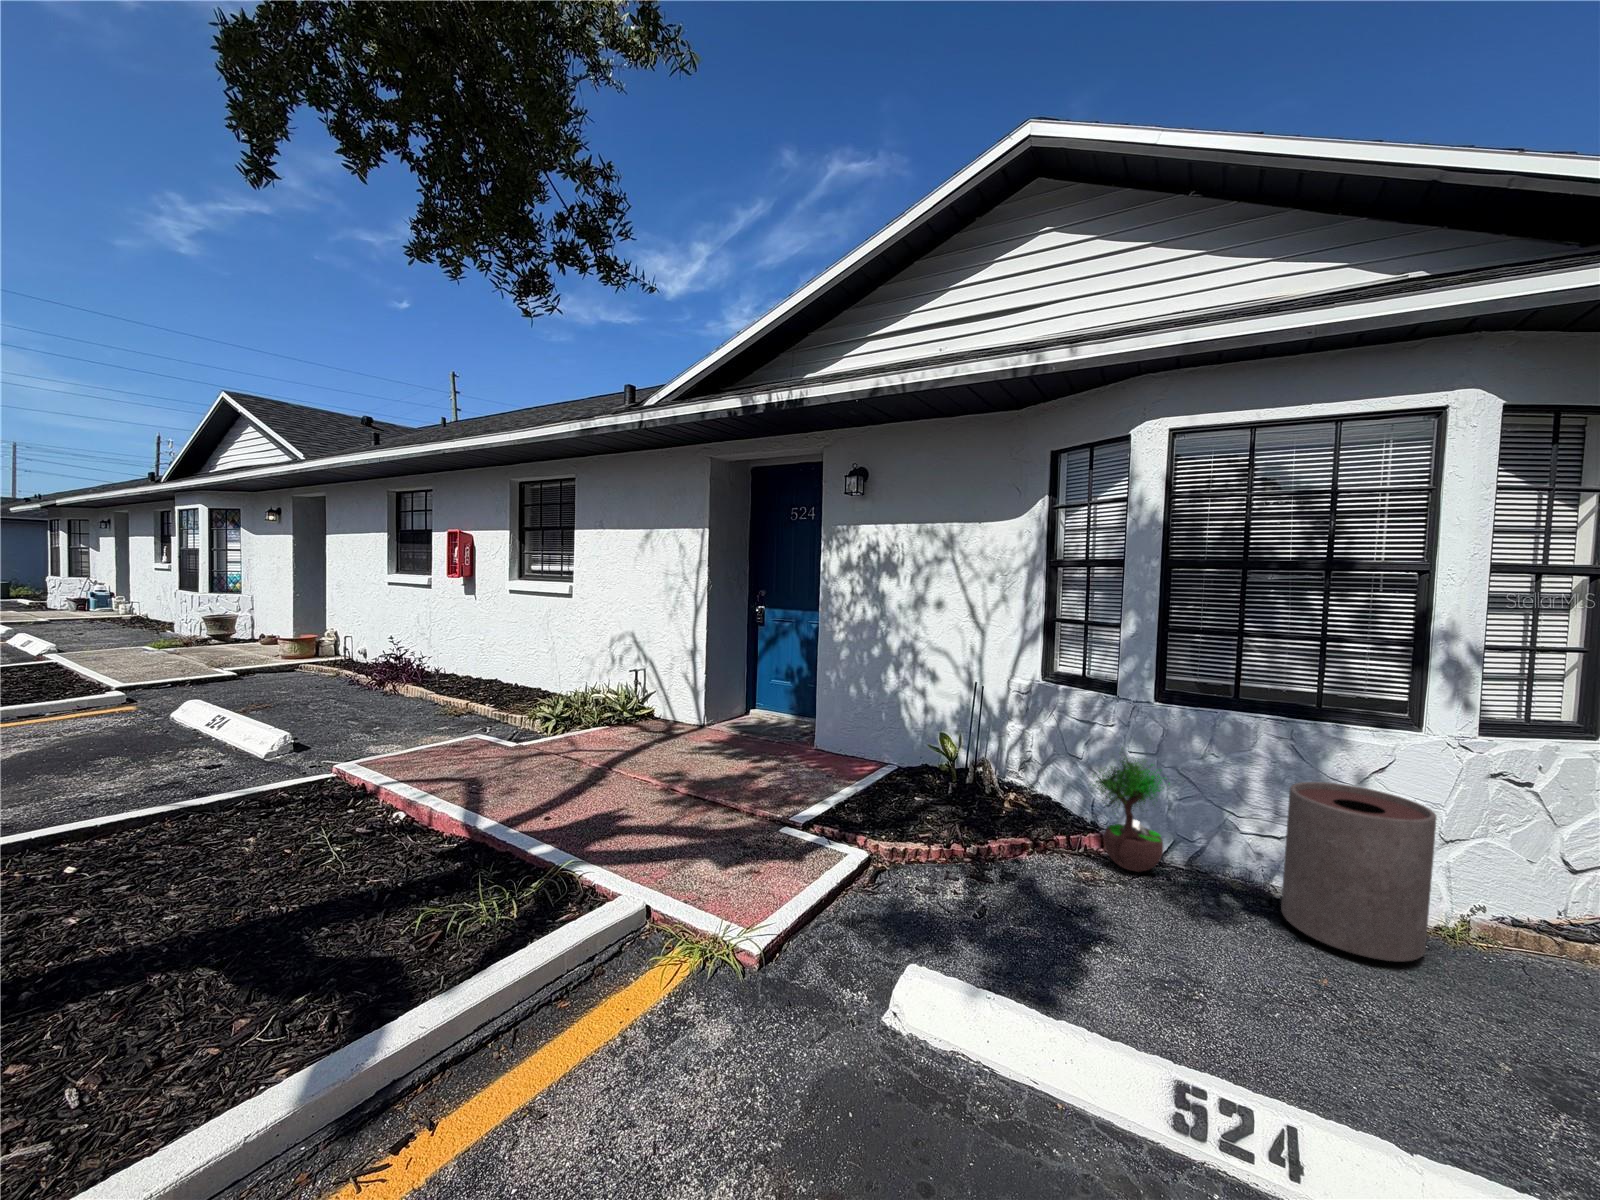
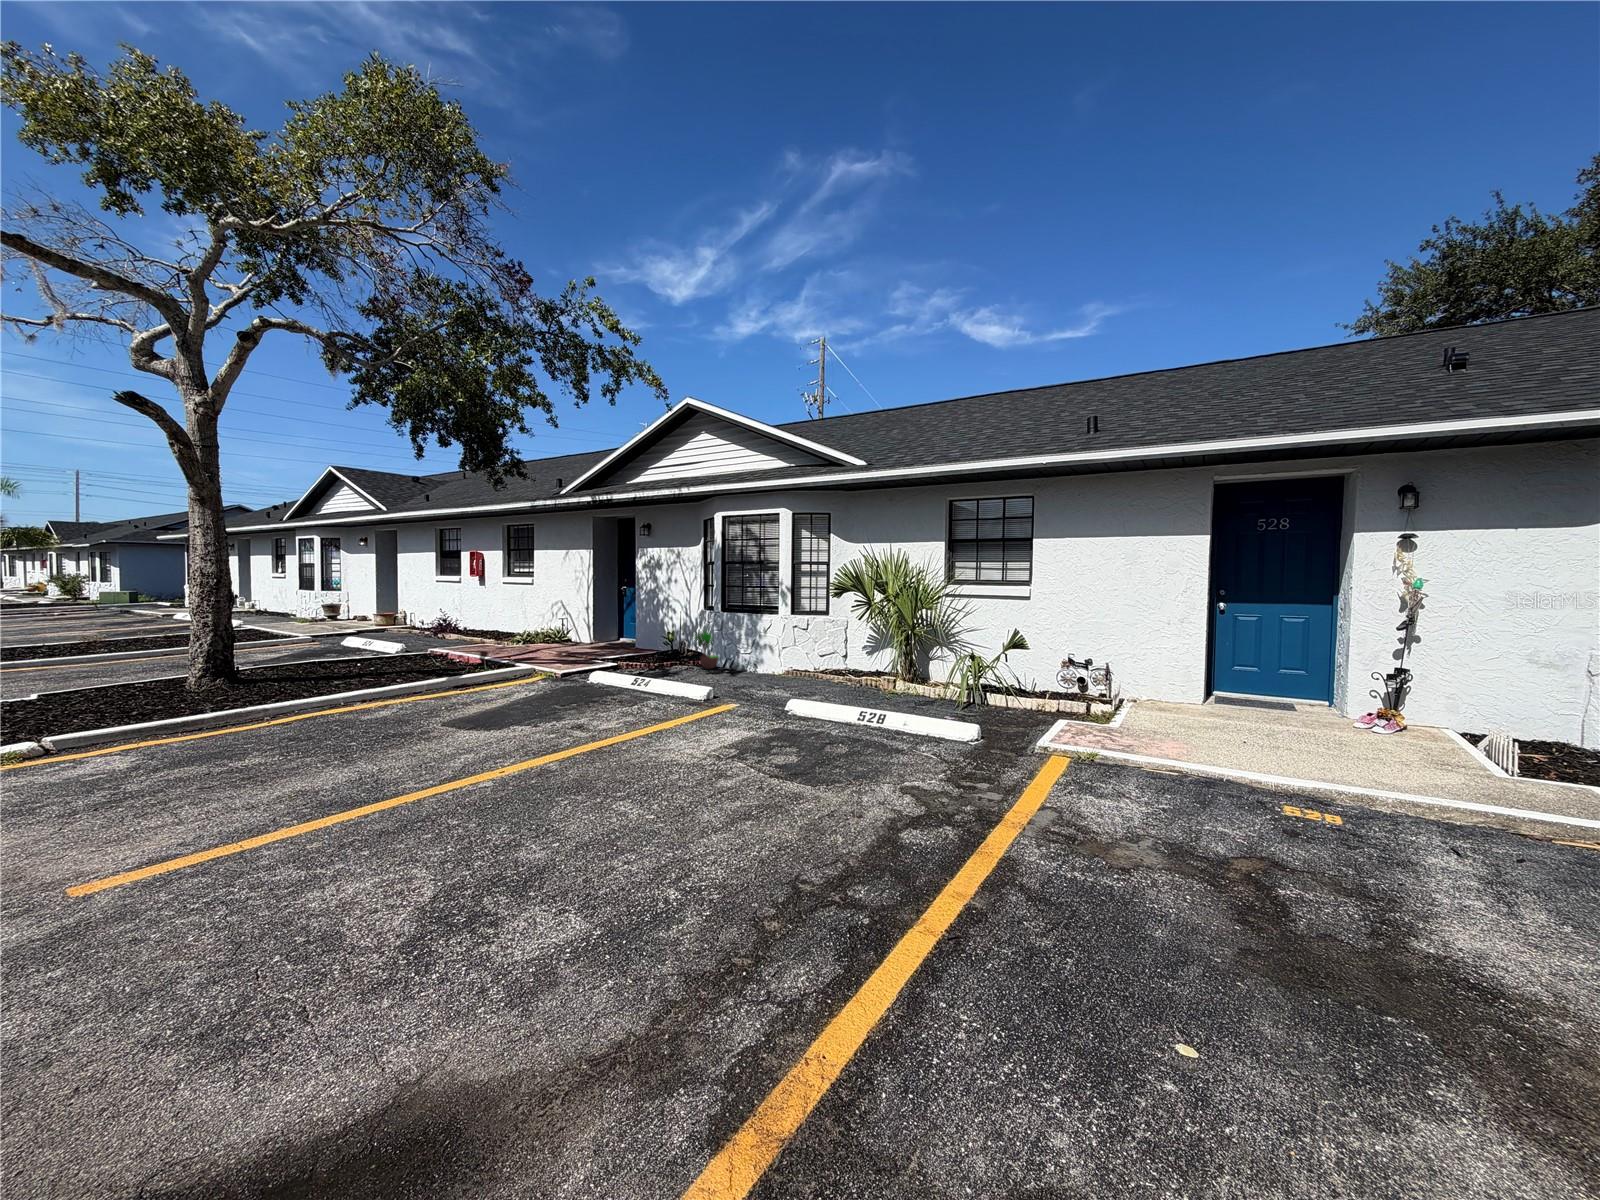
trash can: present [1281,782,1437,962] -> none [732,632,767,679]

